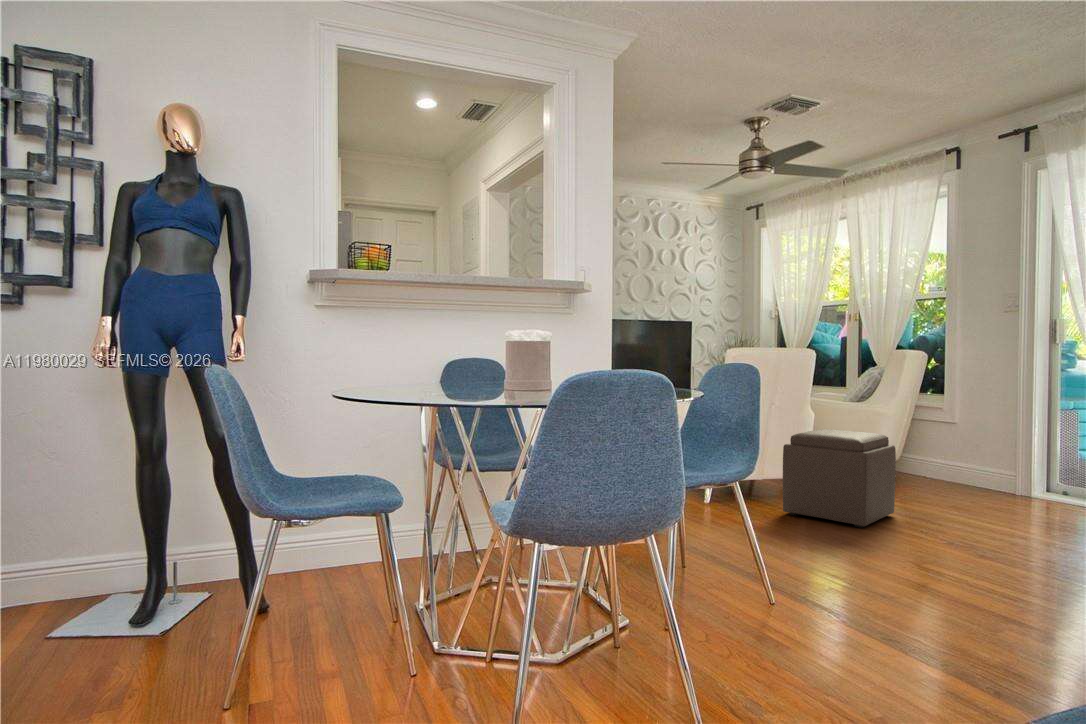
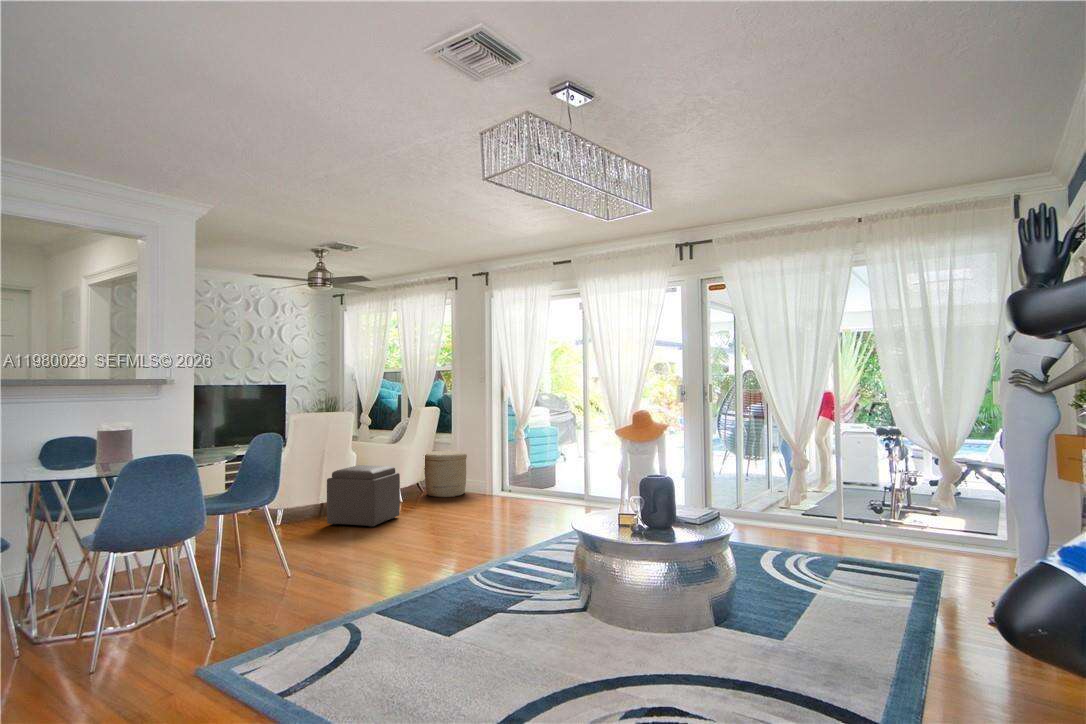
woven basket: none [902,418,979,491] -> present [424,451,467,497]

